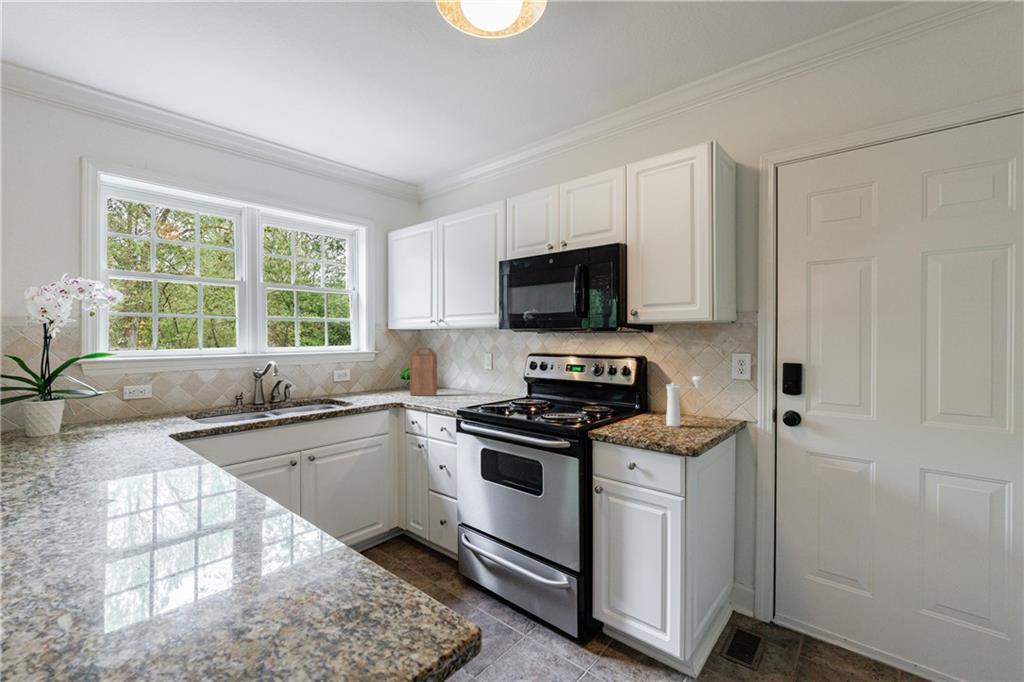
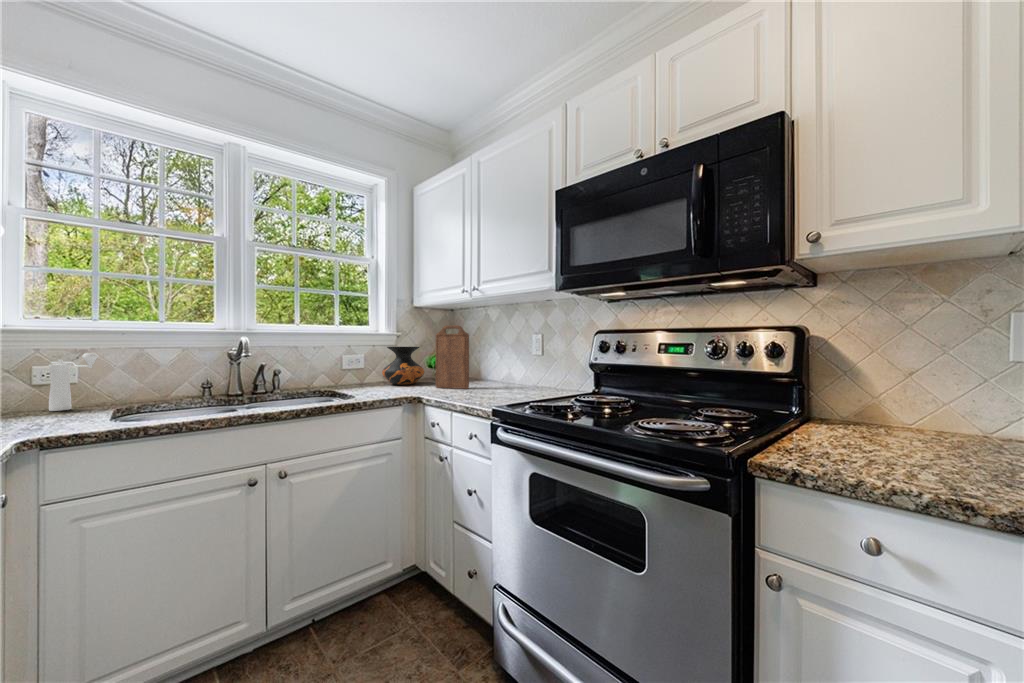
vase: none [365,362,399,393] -> present [382,347,424,385]
pepper mill: present [666,376,703,427] -> present [49,353,99,411]

